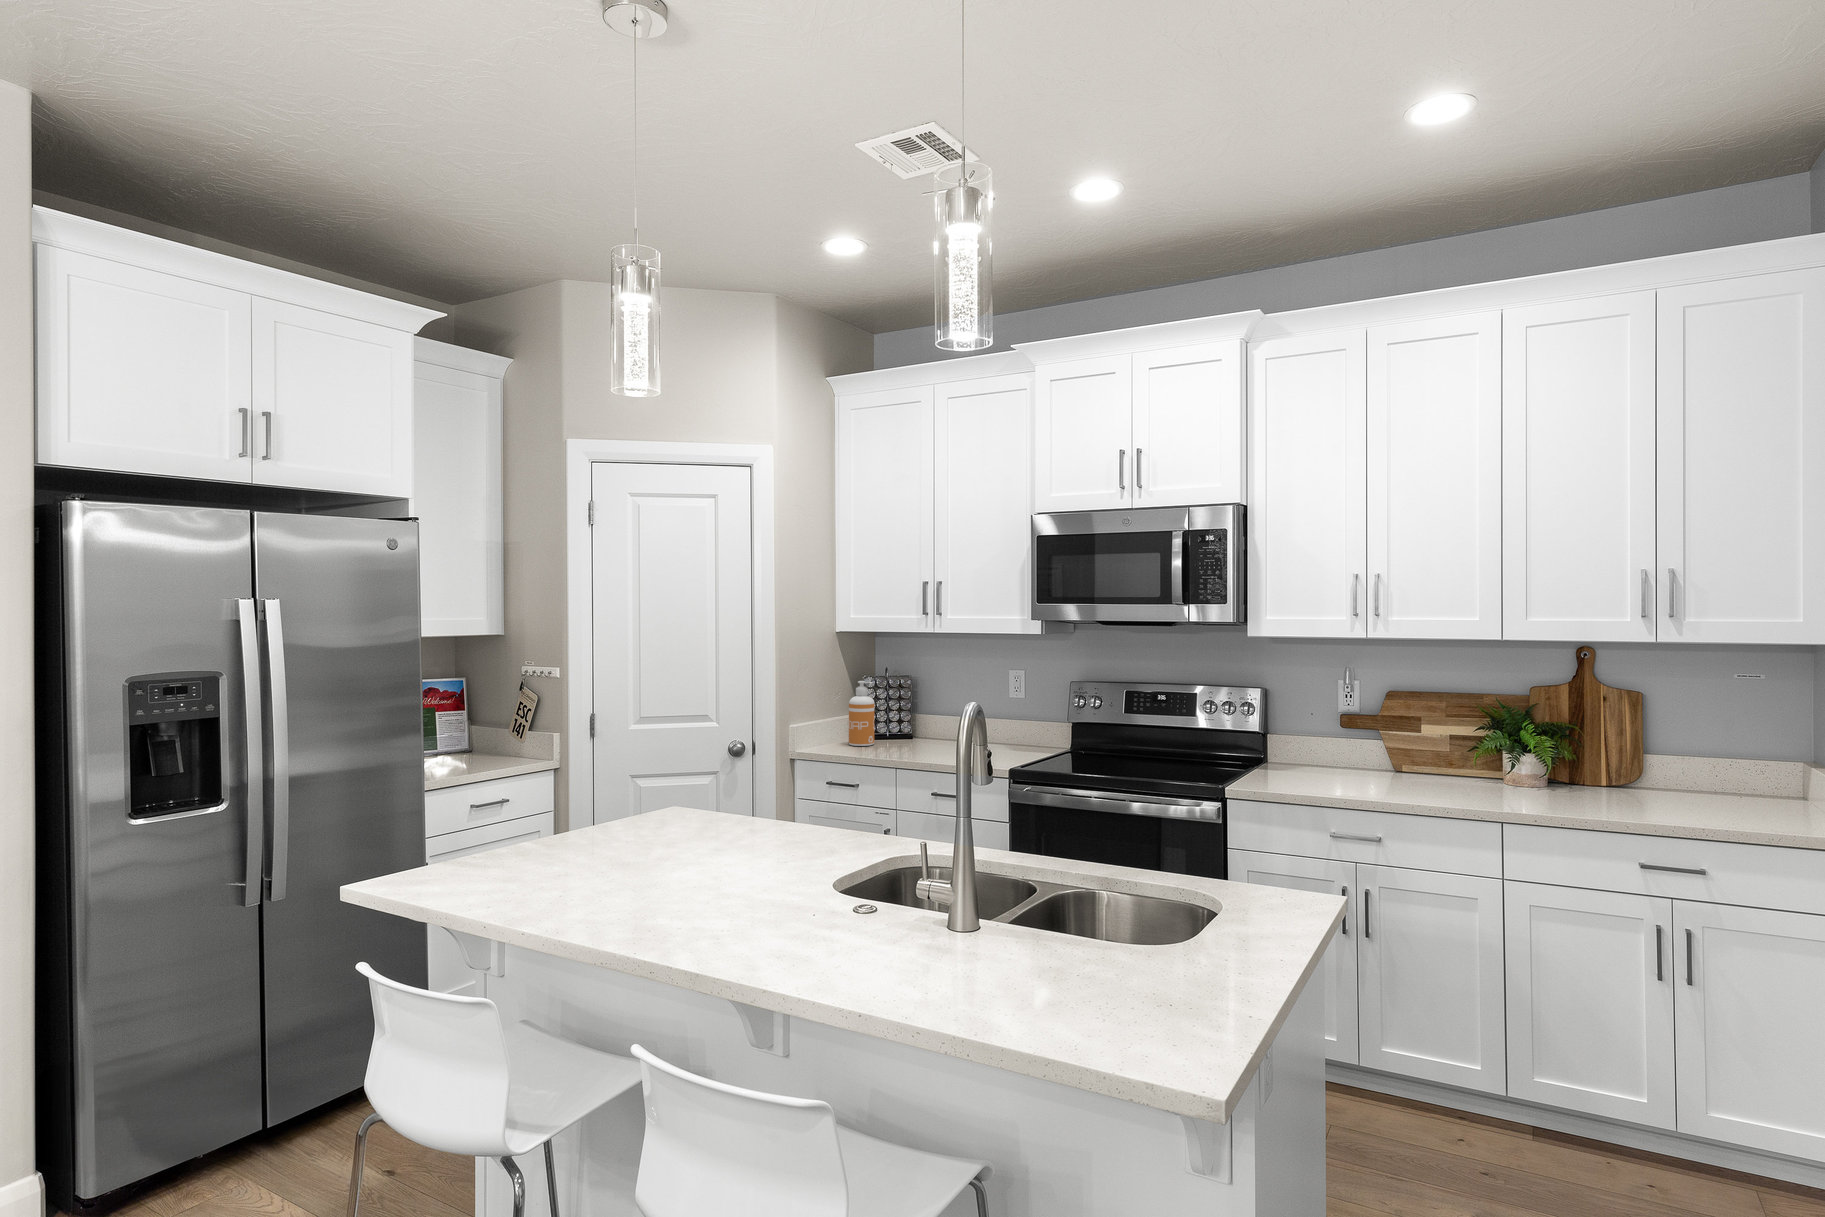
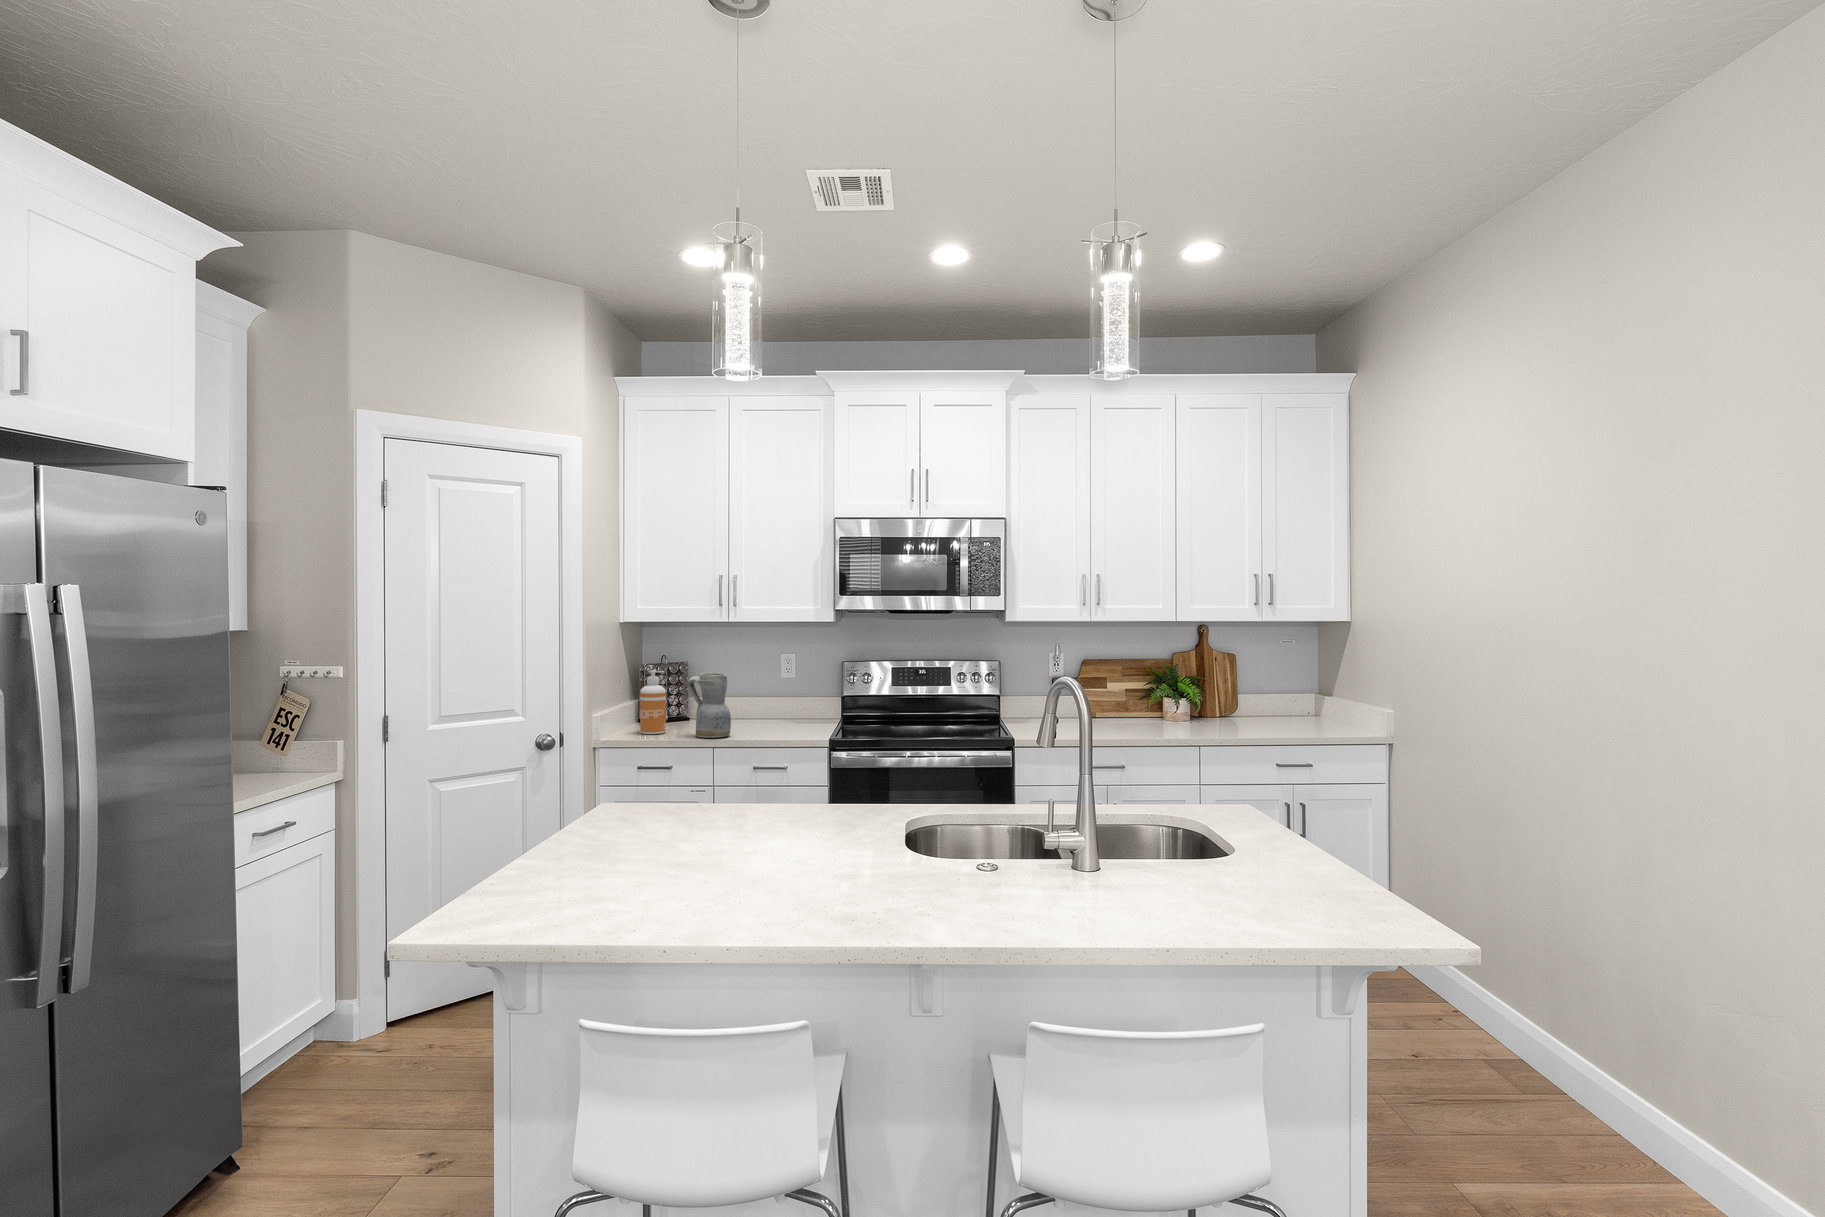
ceramic pitcher: none [885,686,926,755] -> present [688,673,731,738]

